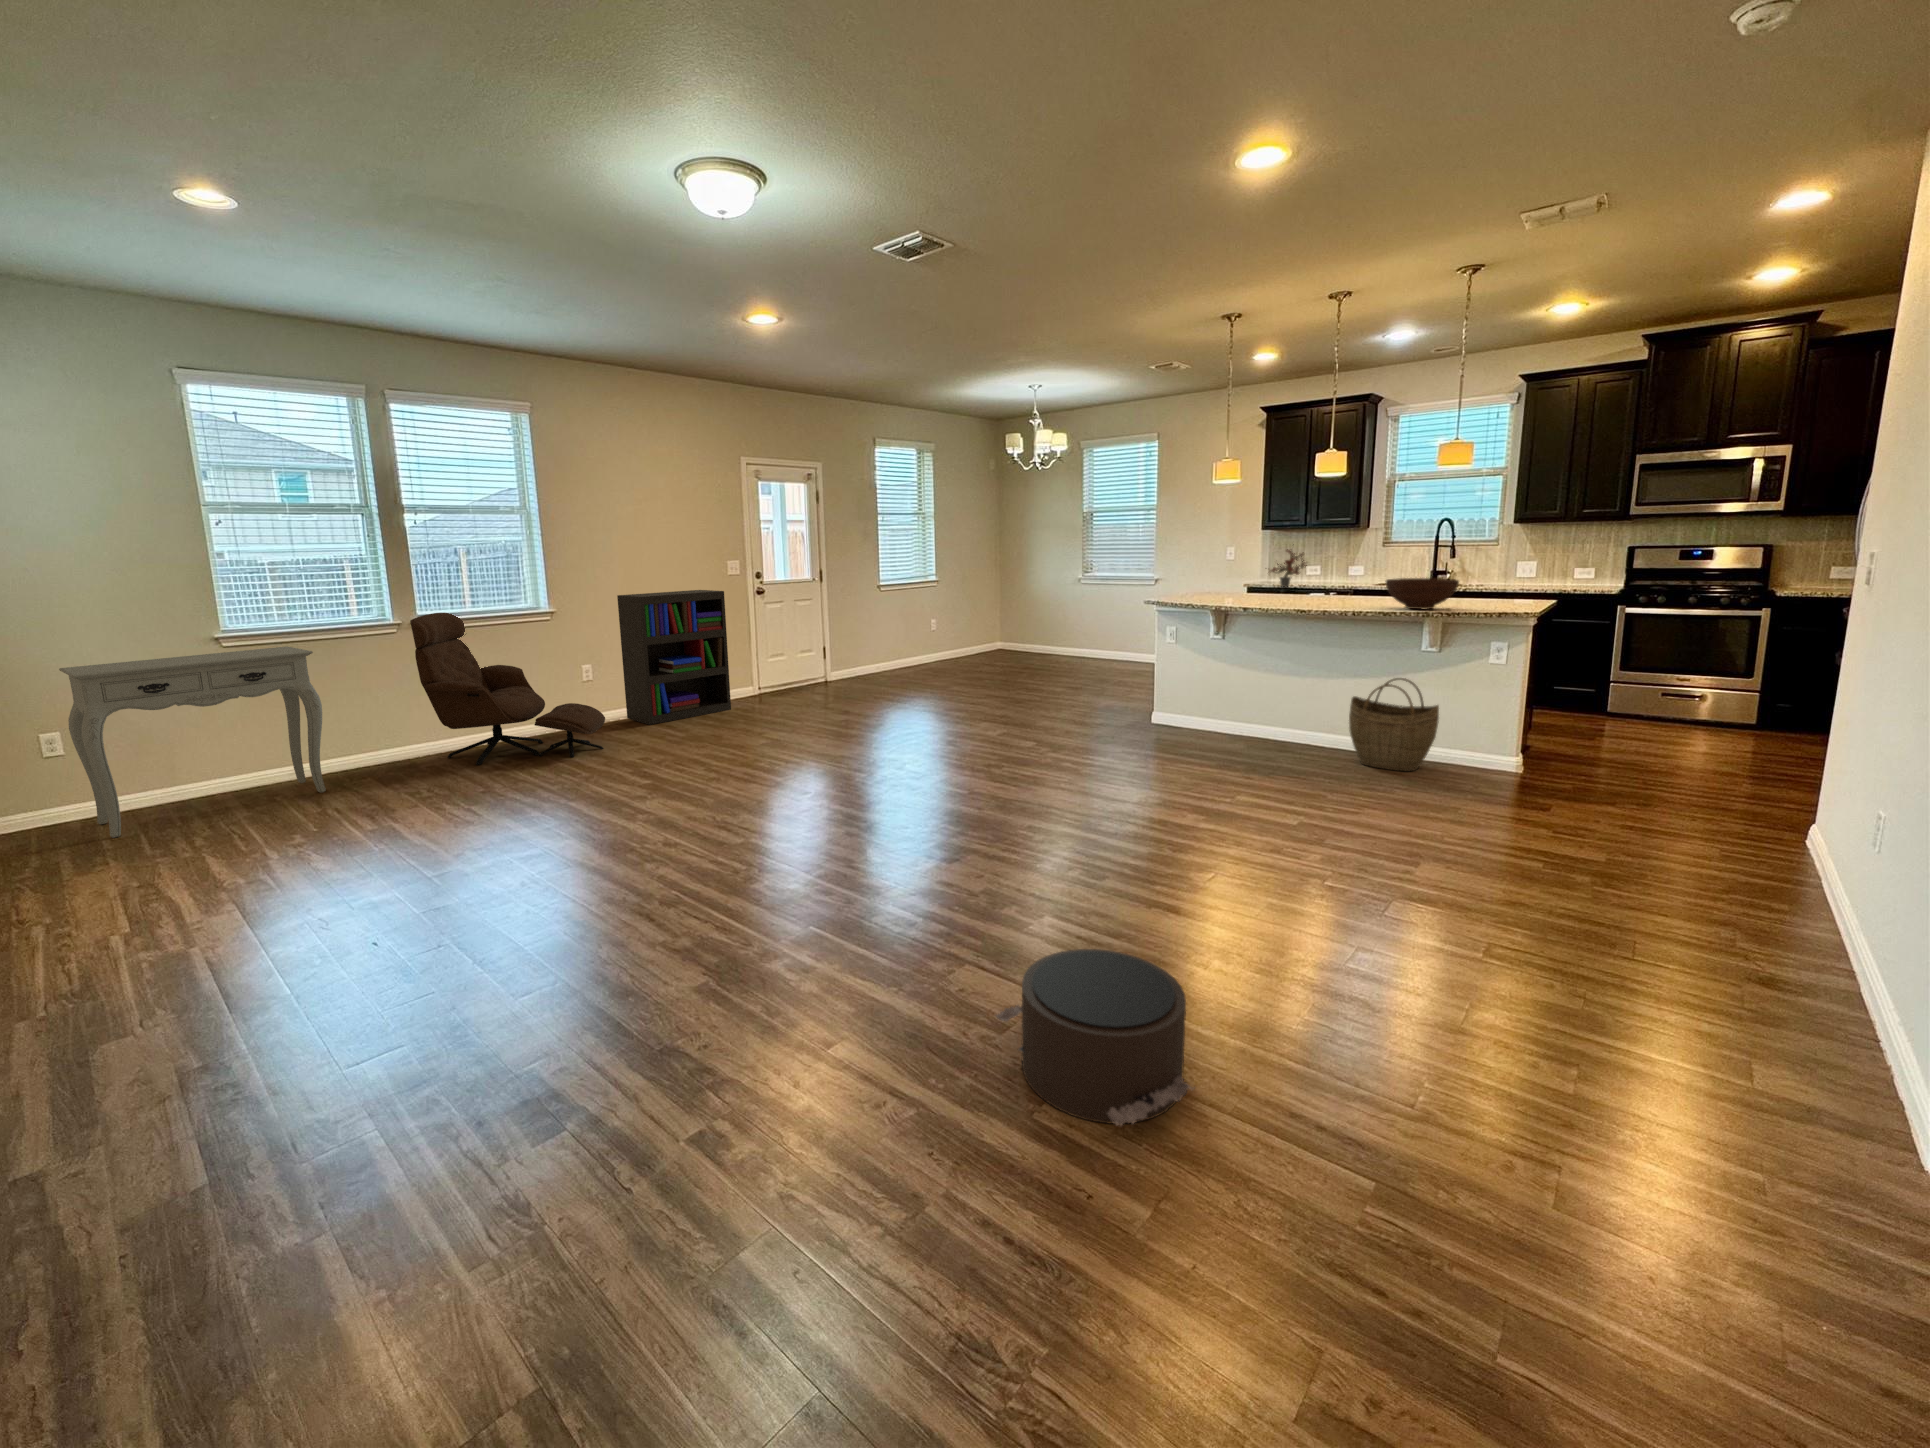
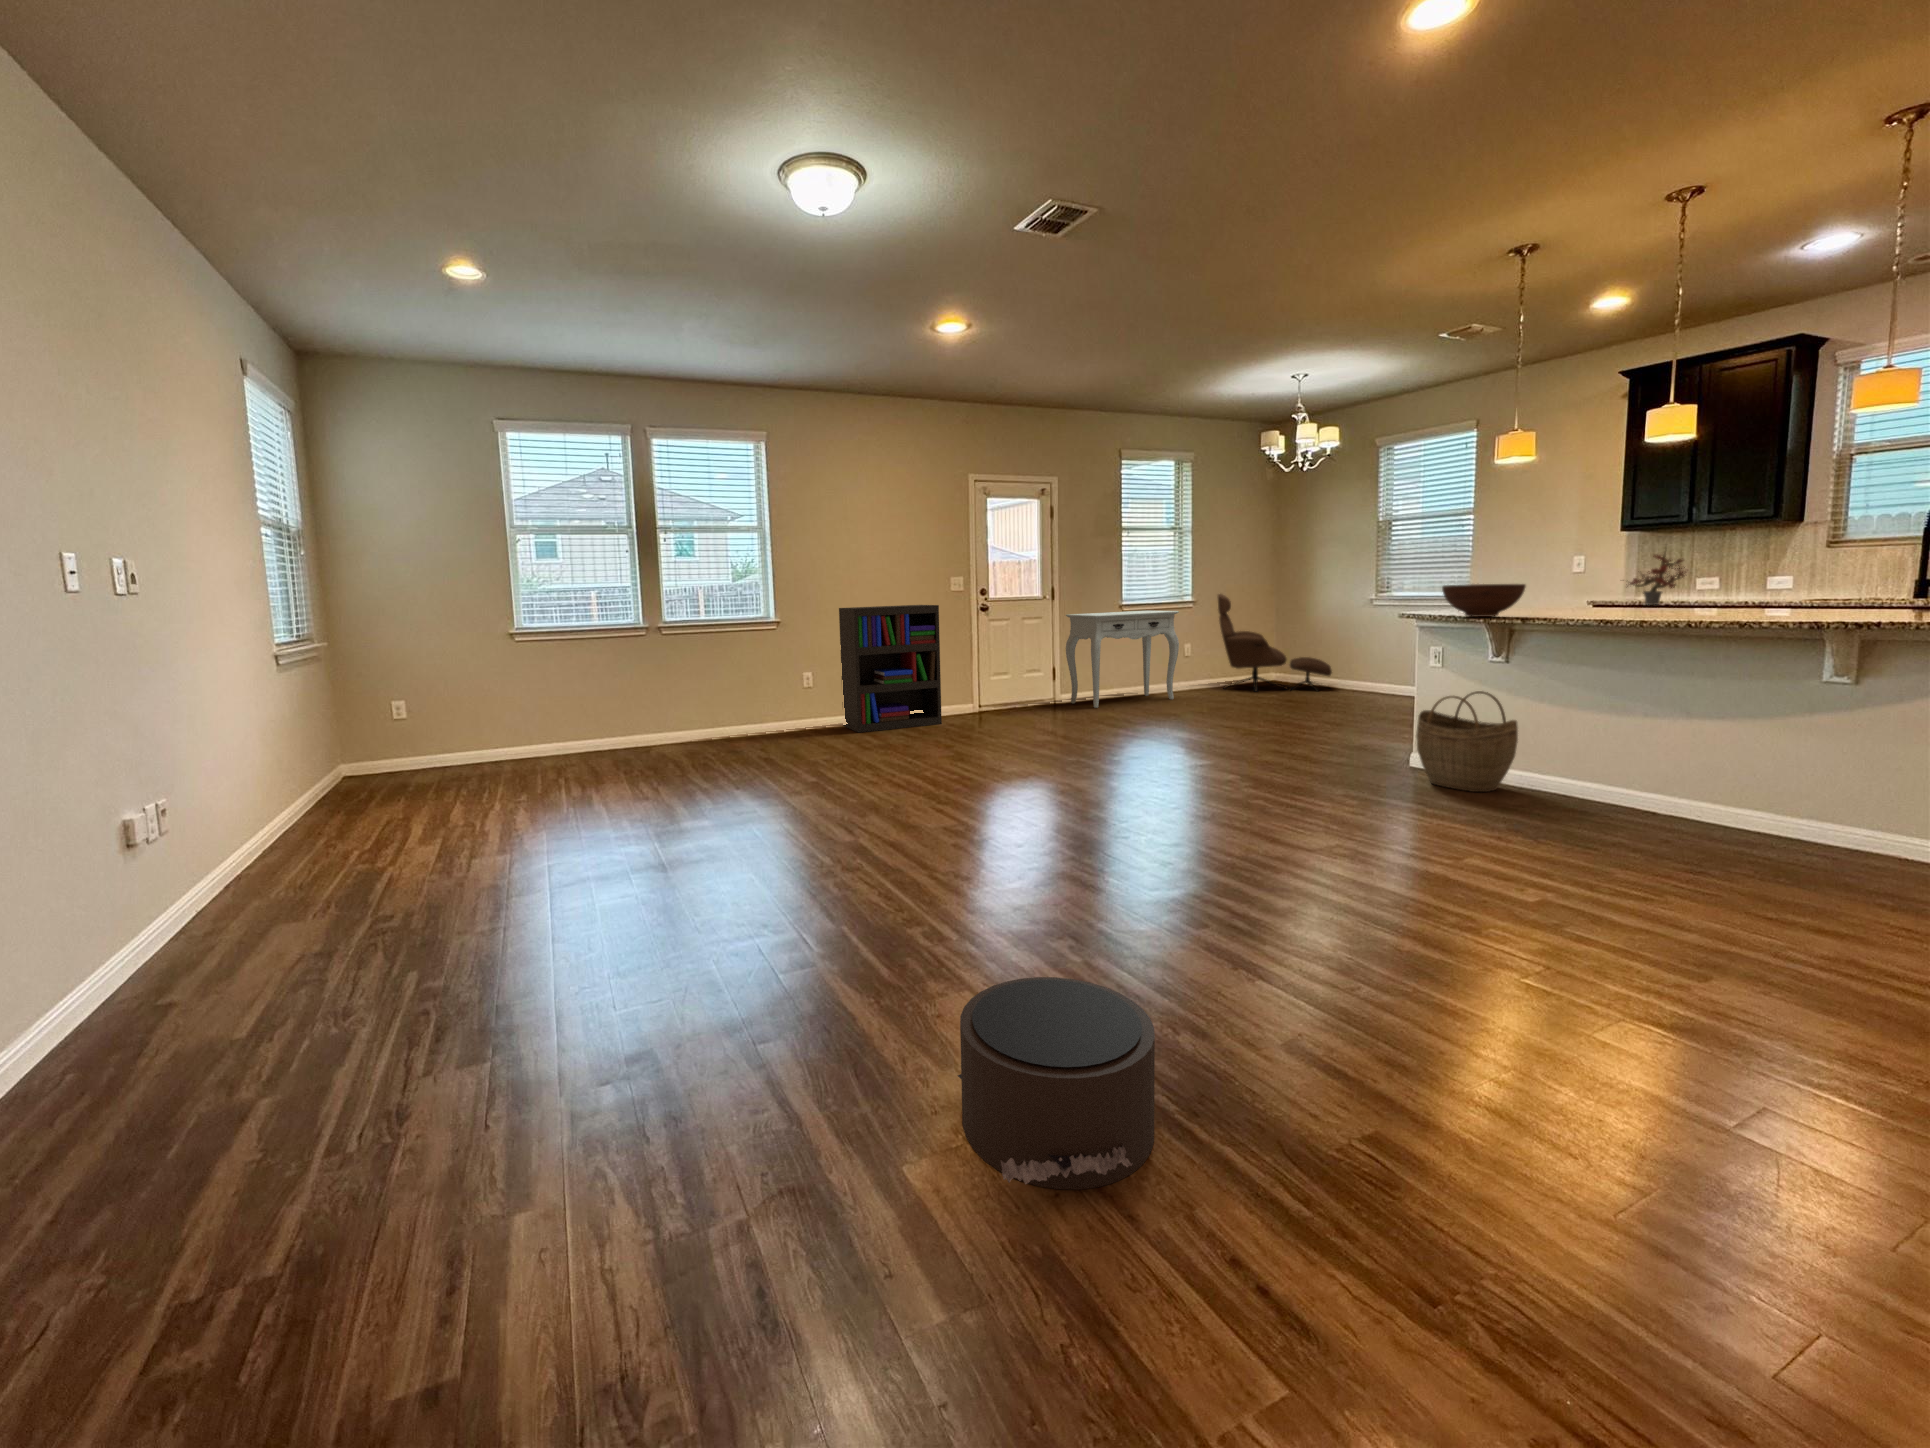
fruit bowl: present [1385,578,1459,609] -> present [1442,584,1526,617]
lounge chair: present [410,613,605,765] -> present [1218,594,1332,692]
console table: present [59,646,326,838] -> present [1066,610,1179,708]
woven basket: present [1349,678,1439,771] -> present [1416,691,1518,792]

